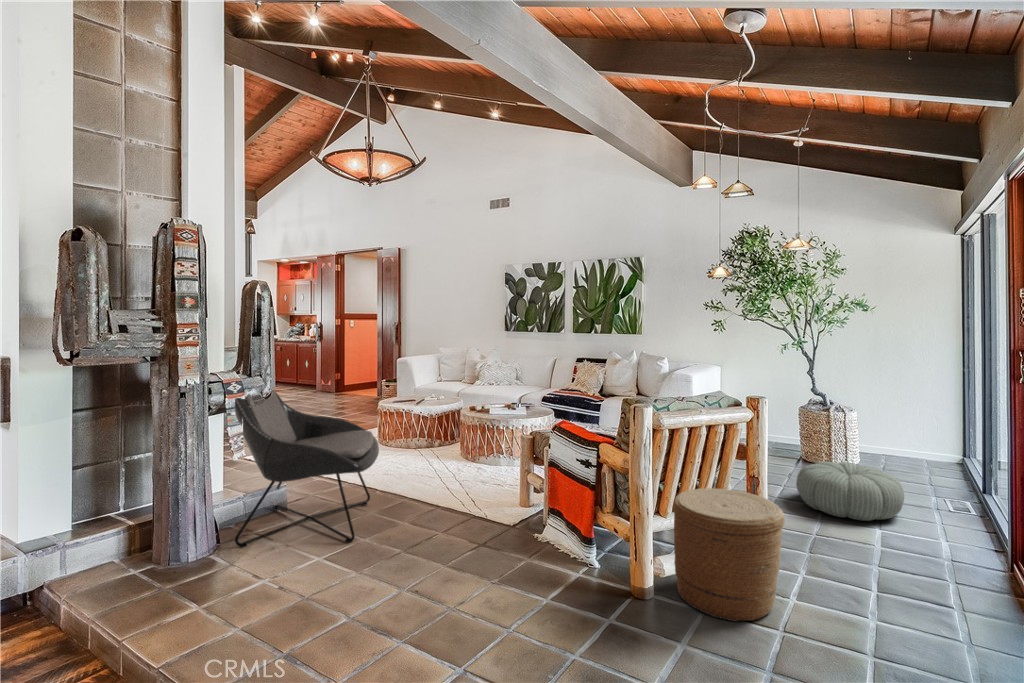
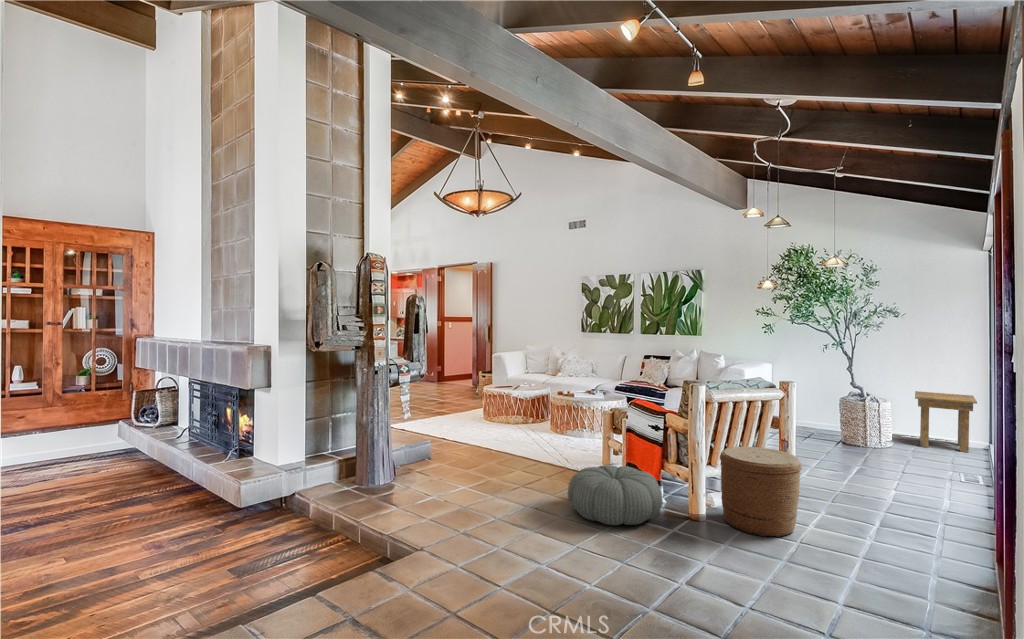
lounge chair: present [235,389,379,548] -> none [402,366,499,482]
side table: none [881,397,954,468] -> present [915,391,977,453]
pouf: present [796,462,904,521] -> present [568,465,662,525]

